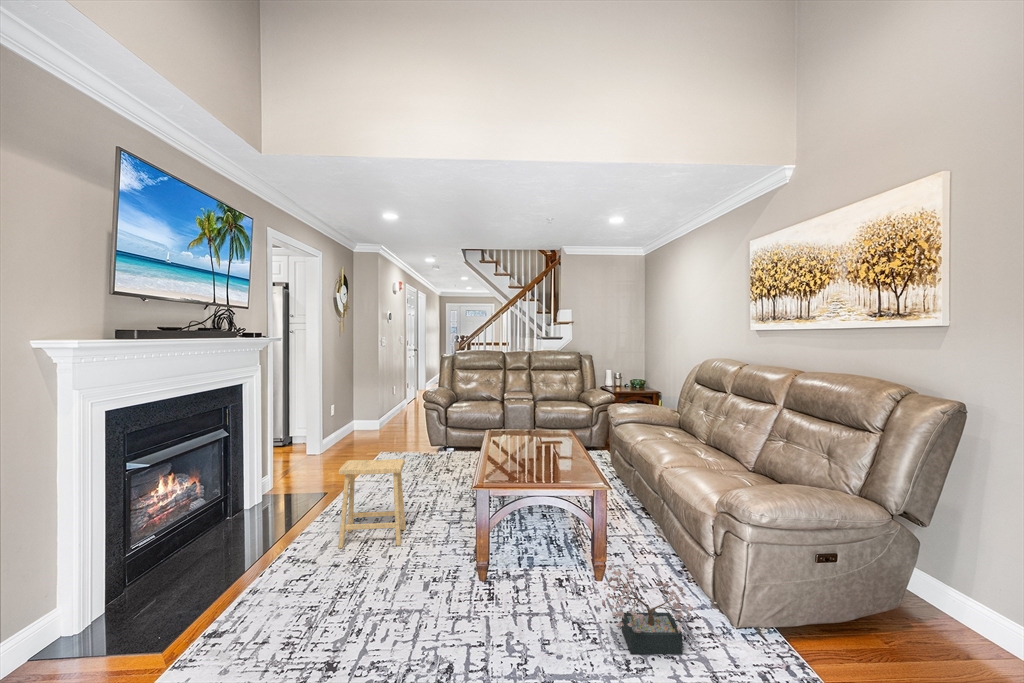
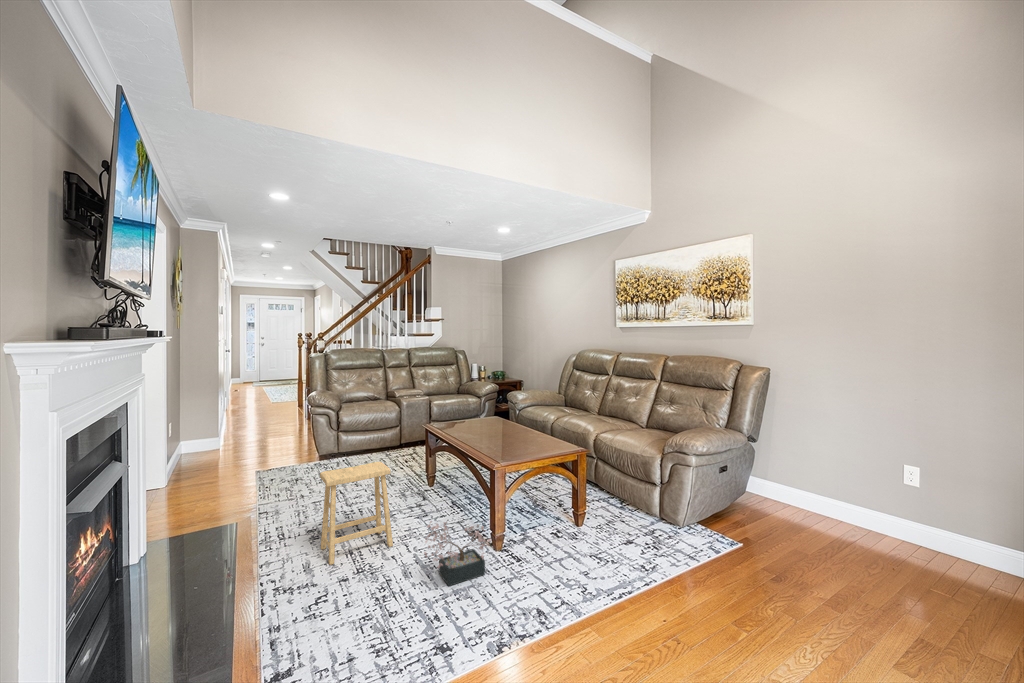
decorative plant: present [602,563,692,654] -> present [424,521,491,586]

